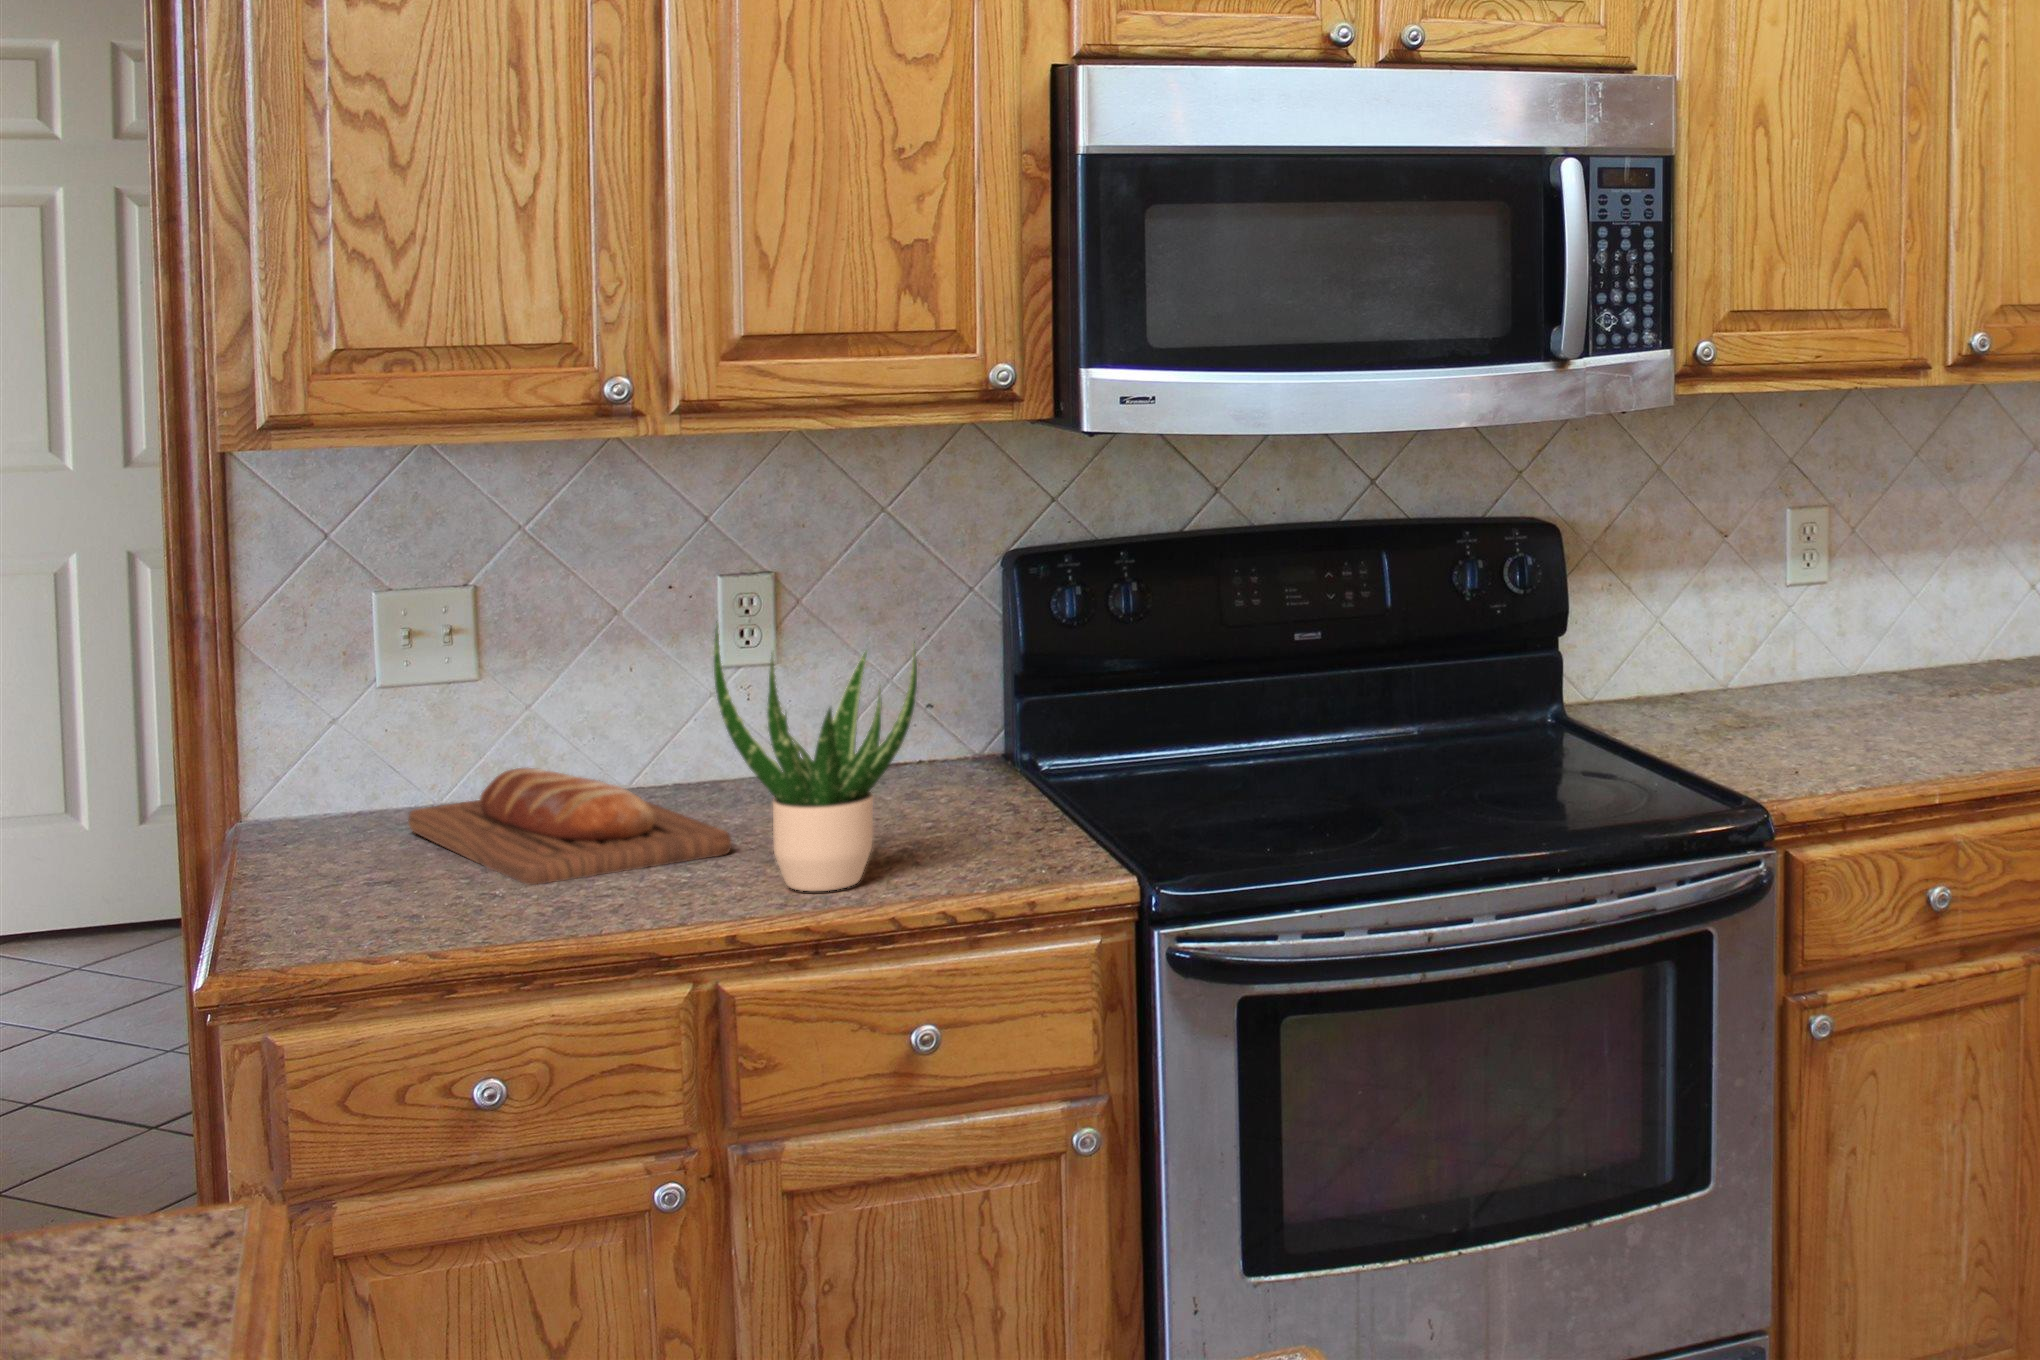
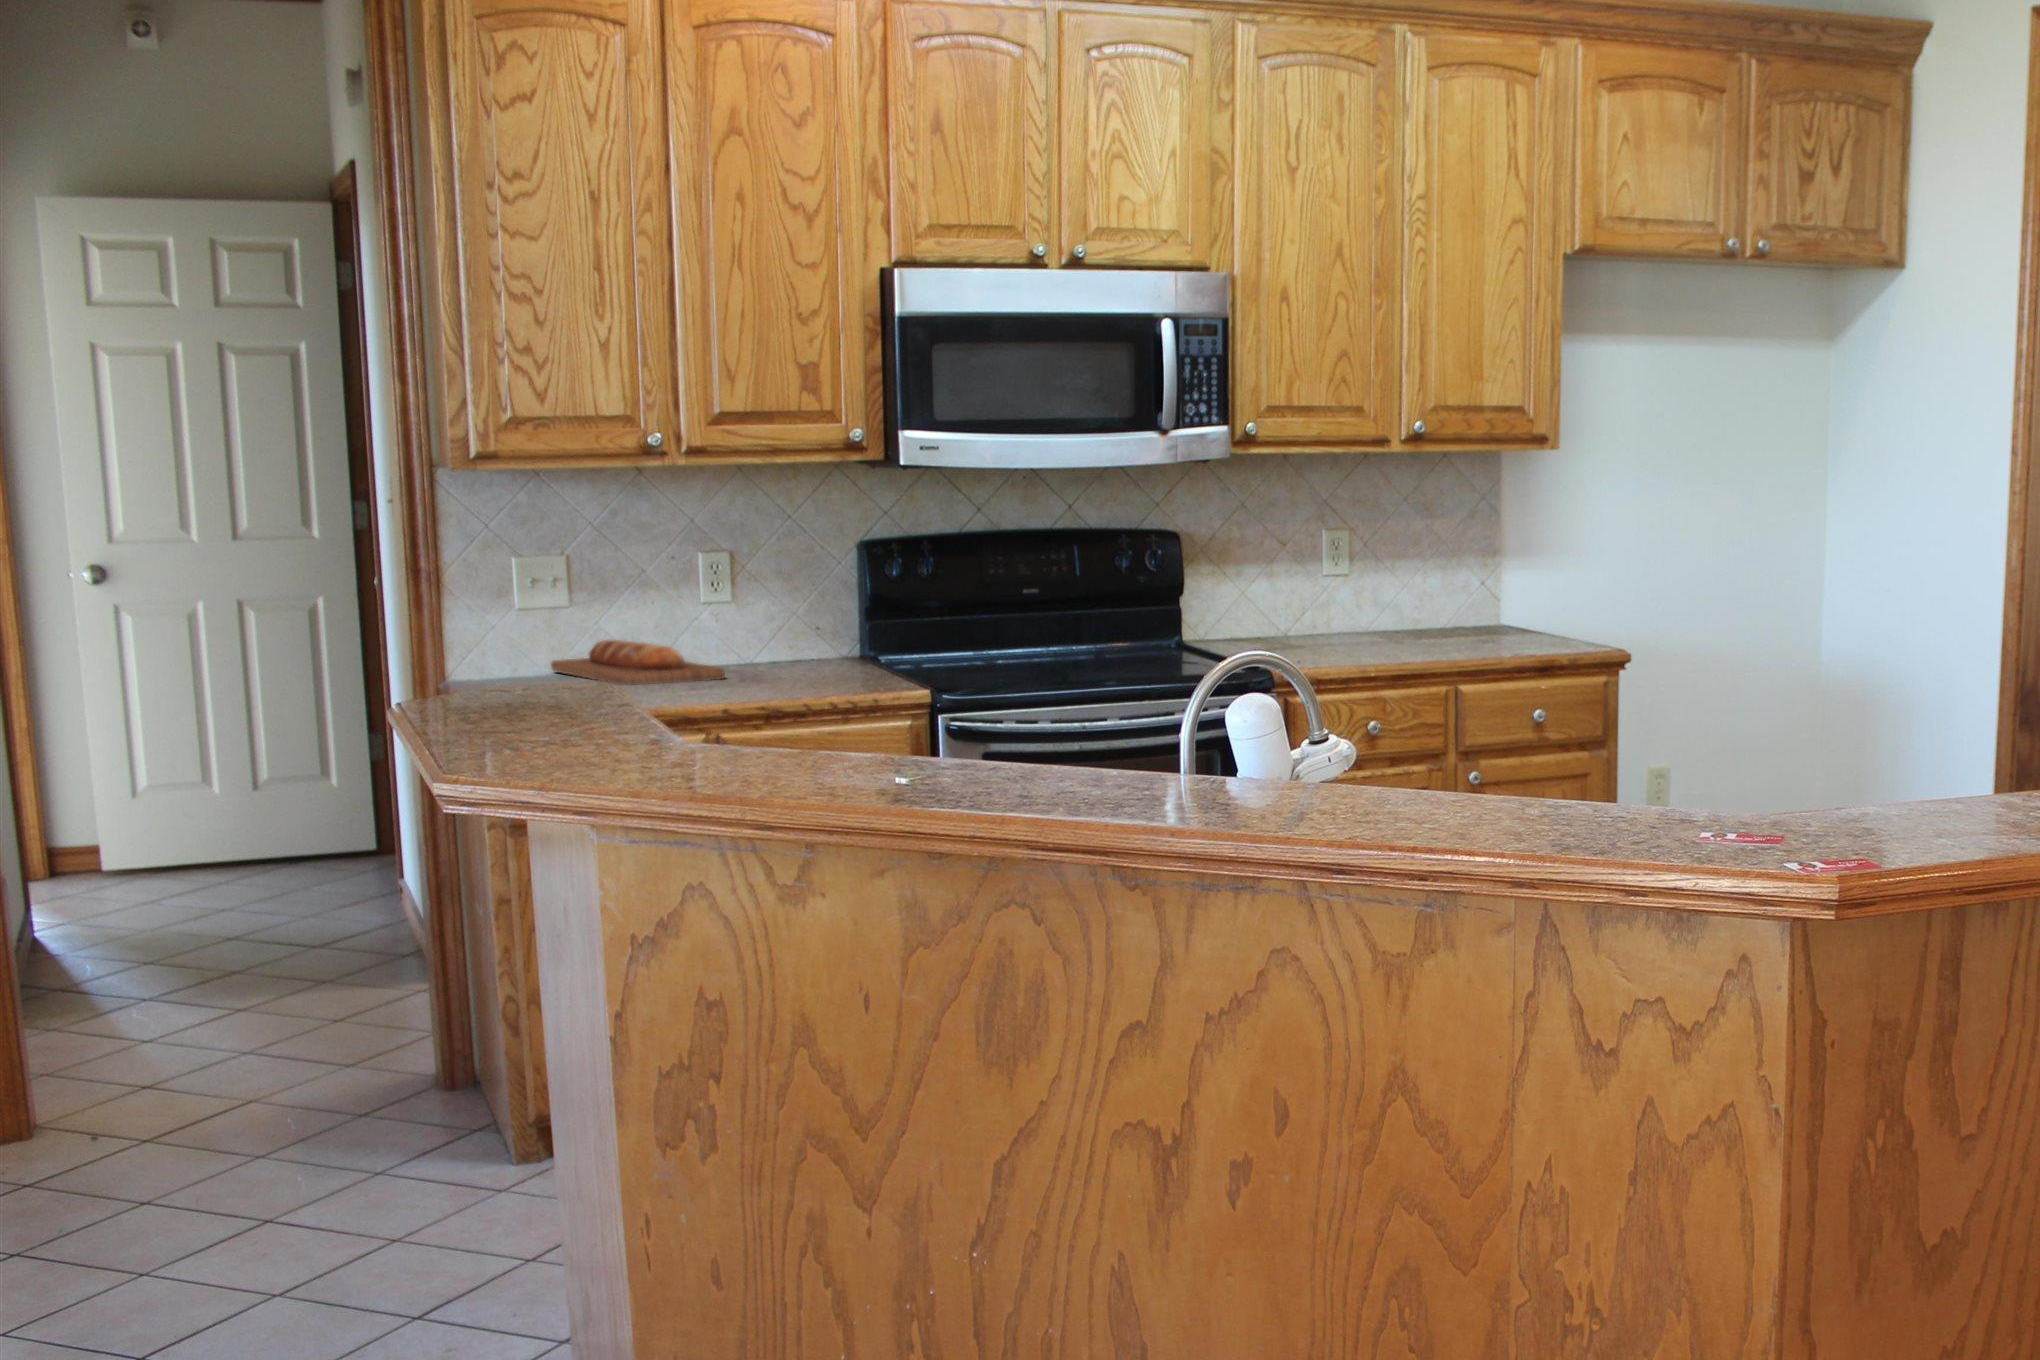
potted plant: present [714,625,917,891] -> none [716,553,818,687]

